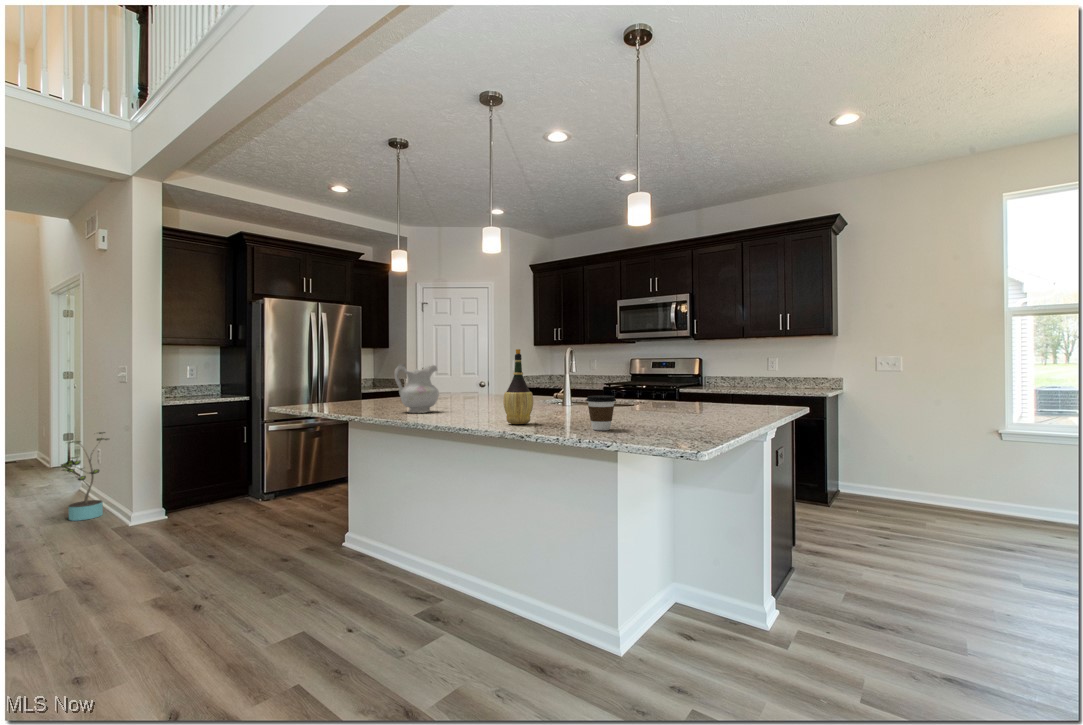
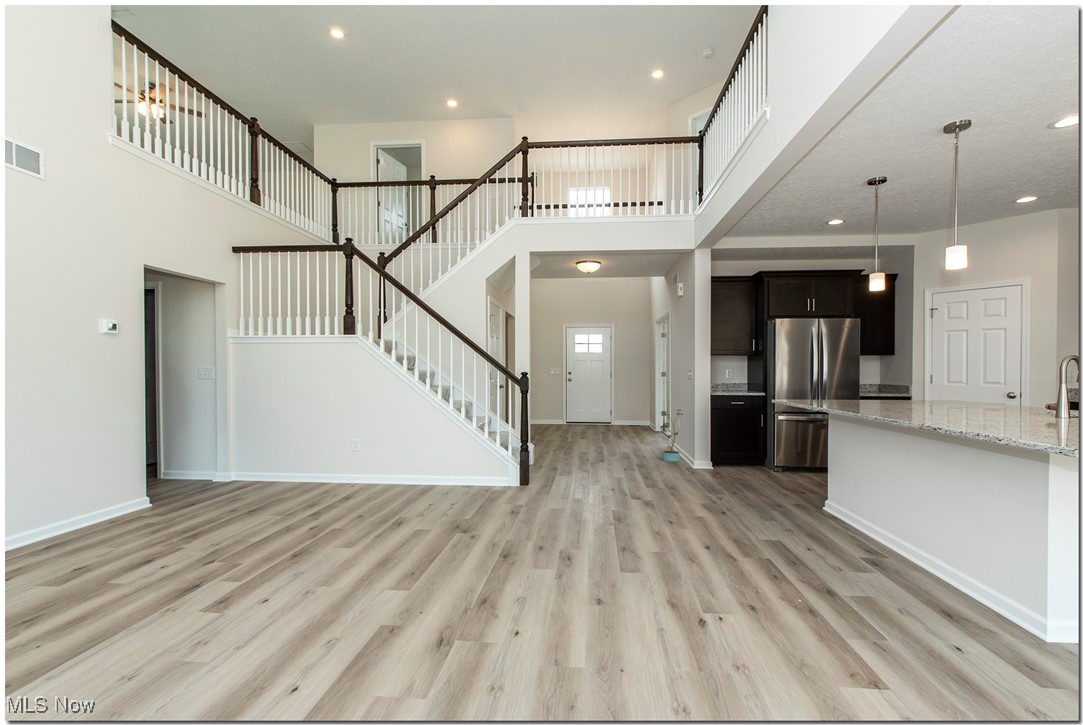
wine bottle: present [503,349,533,424] -> none [927,360,957,420]
ceramic pitcher: present [395,364,439,413] -> none [855,370,895,409]
coffee cup: present [586,396,616,430] -> none [994,400,1027,429]

